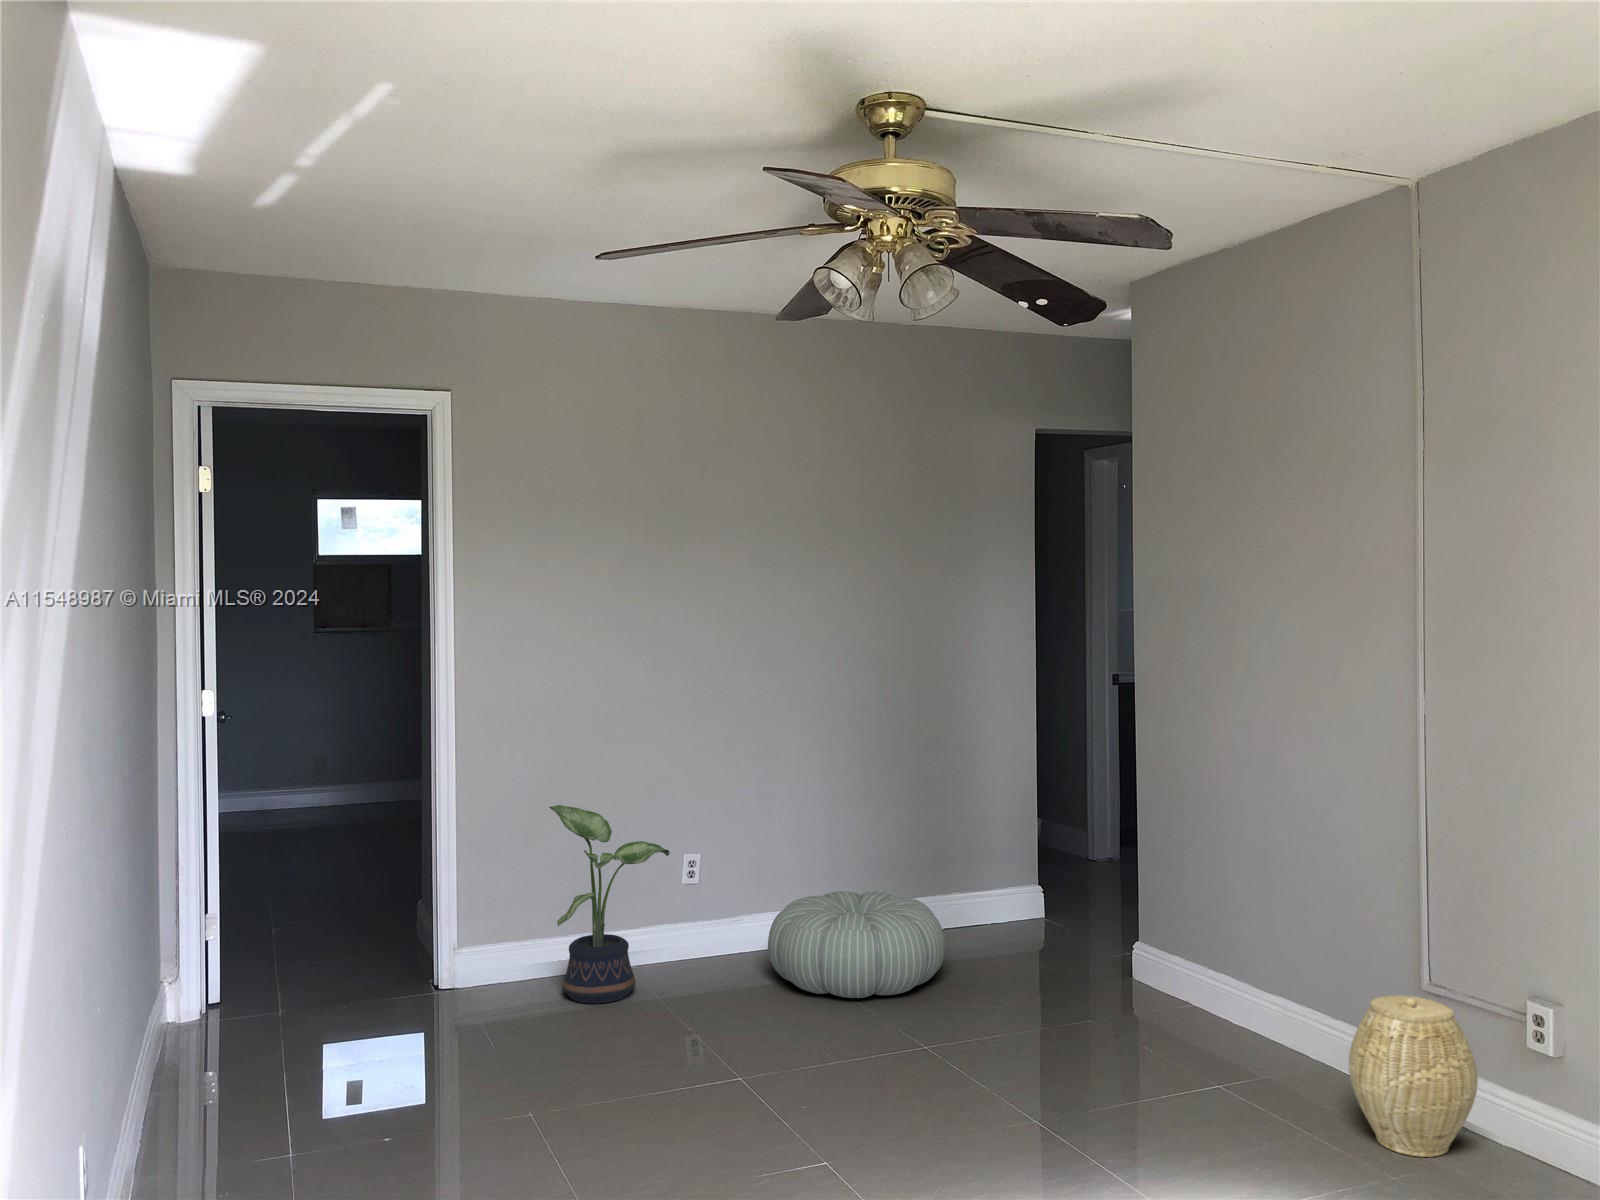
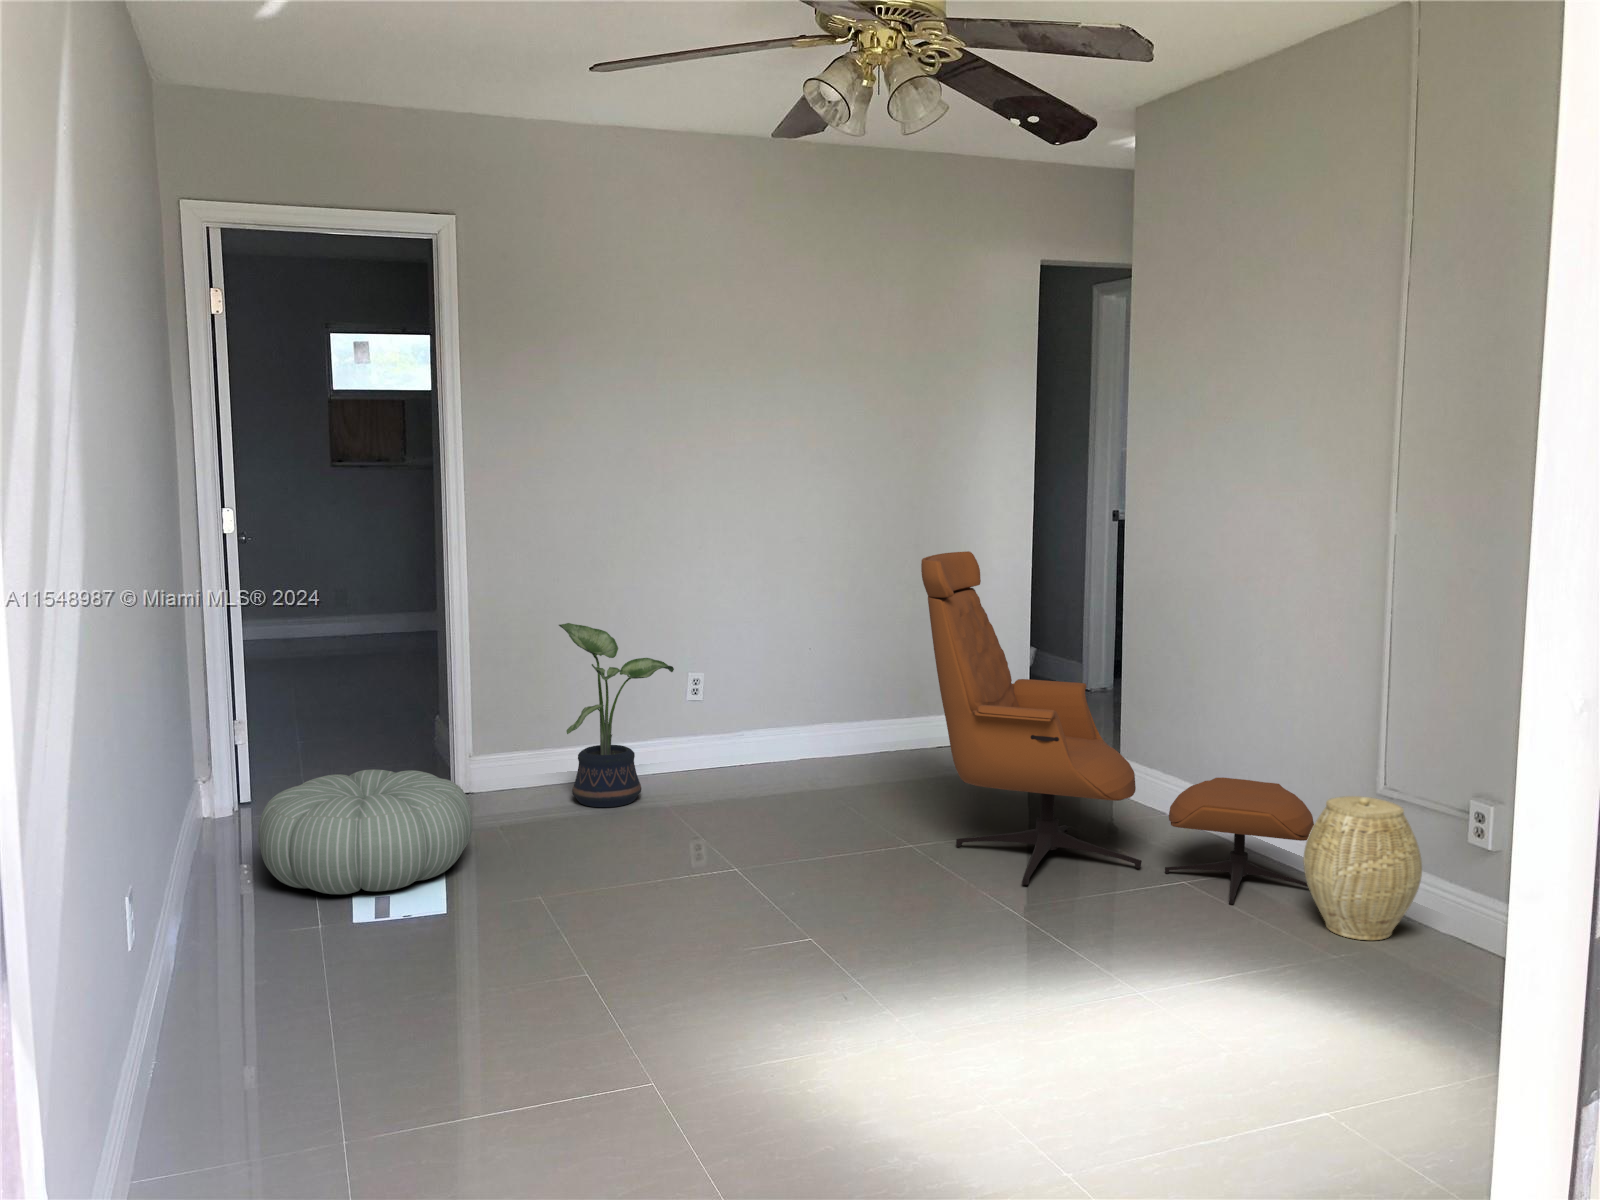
lounge chair: none [930,730,1358,1113] -> present [921,551,1314,904]
pouf: present [768,891,945,998] -> present [258,770,472,894]

